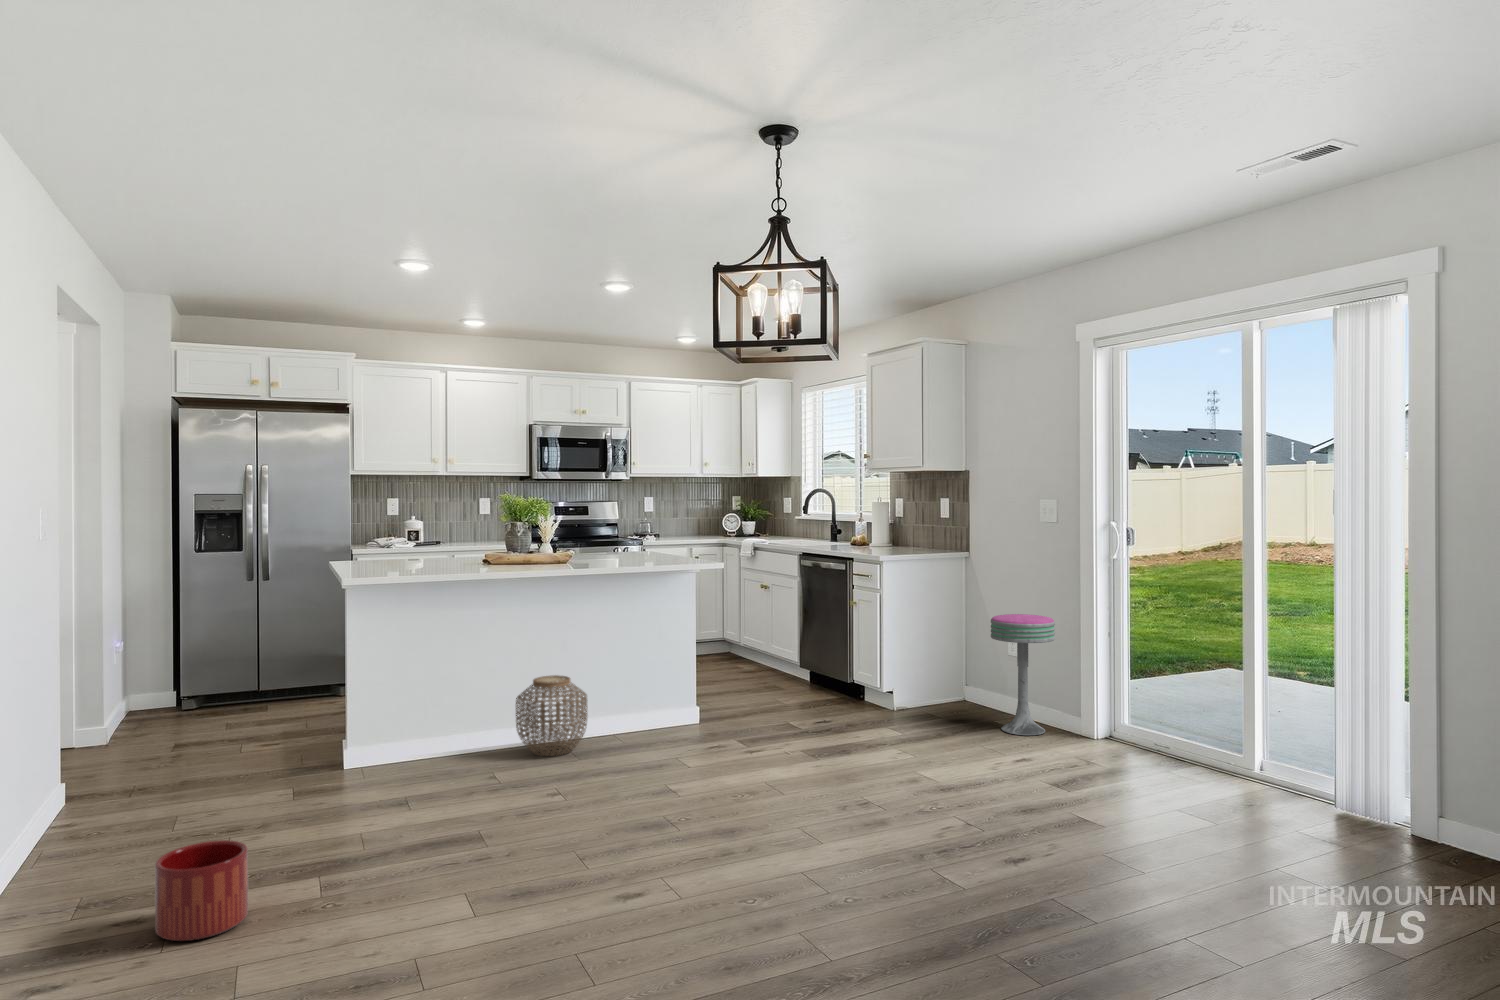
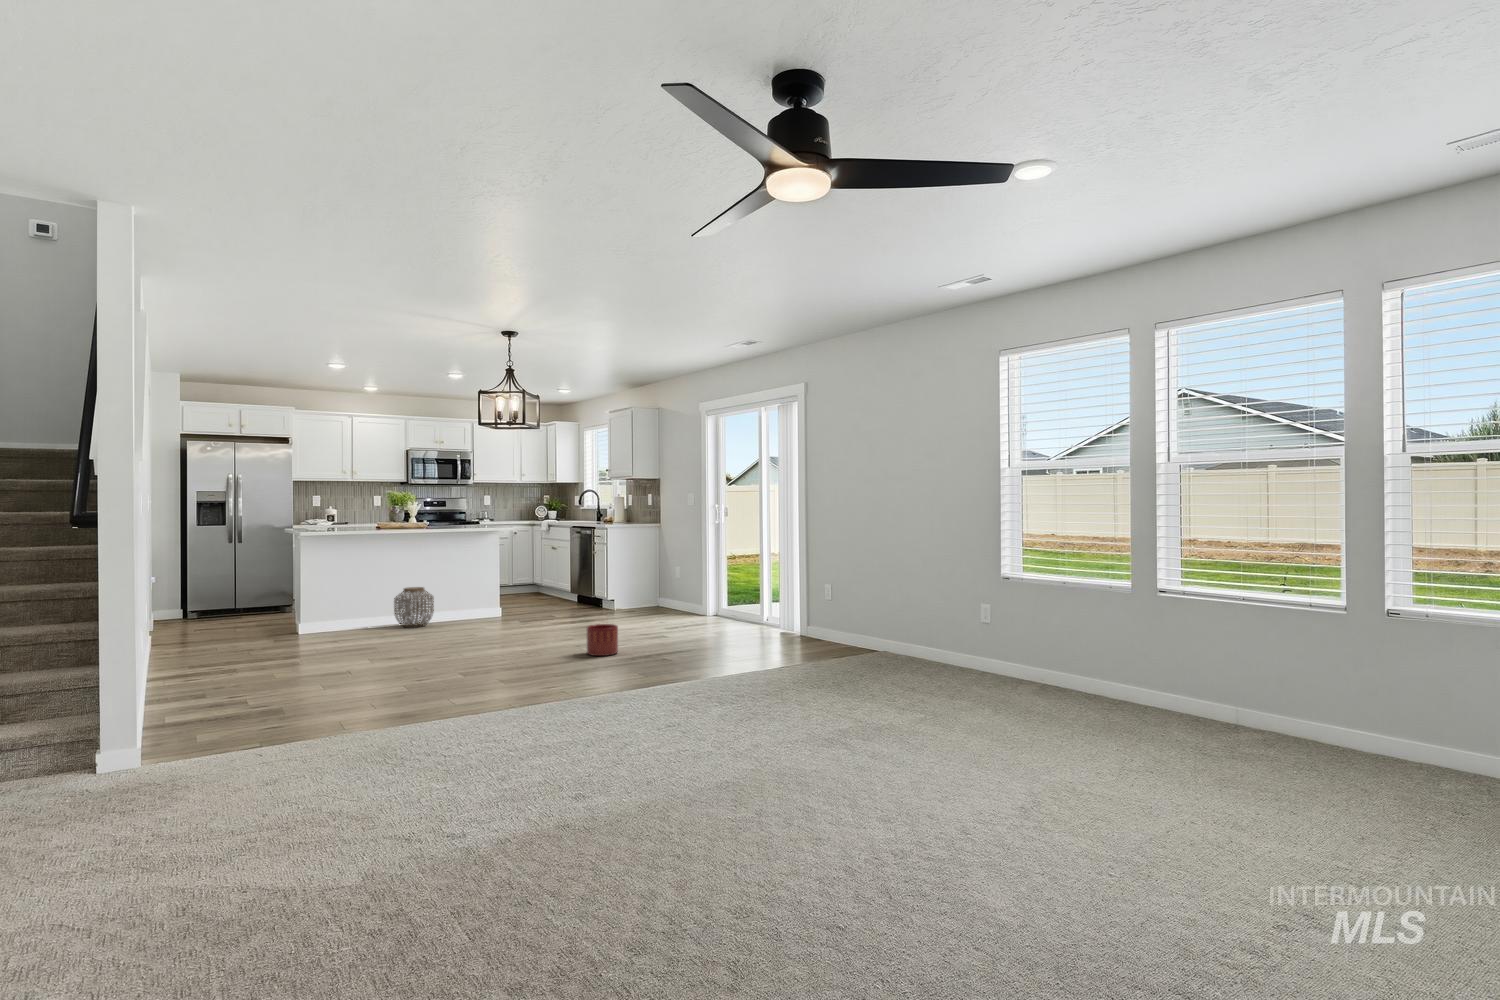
bar stool: present [991,614,1055,736] -> none [657,554,690,616]
planter: present [155,840,248,941] -> present [586,624,618,656]

